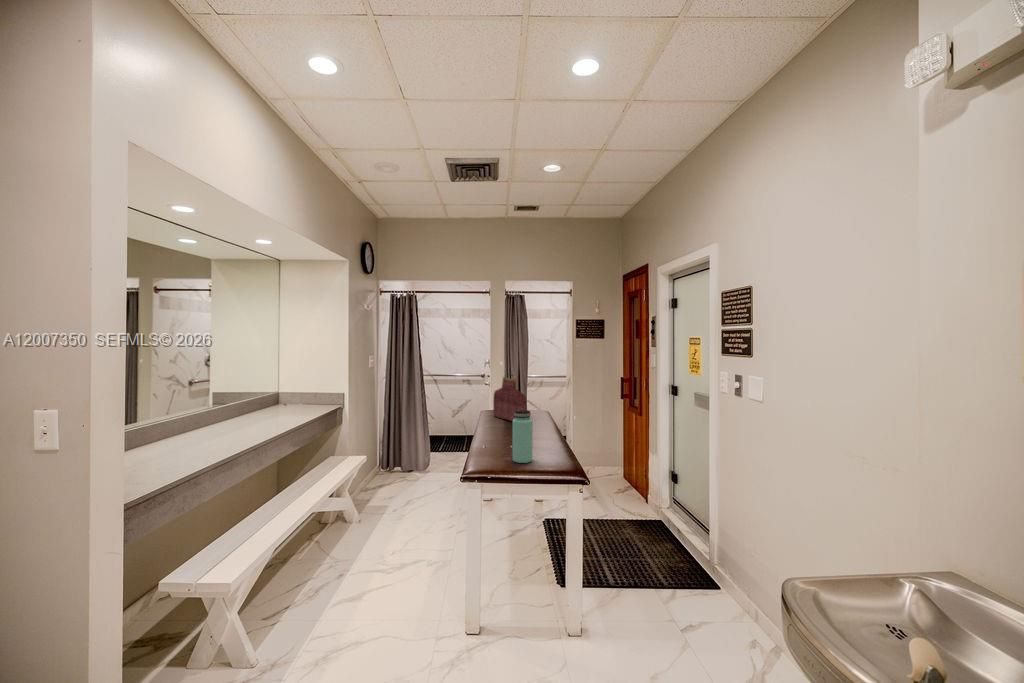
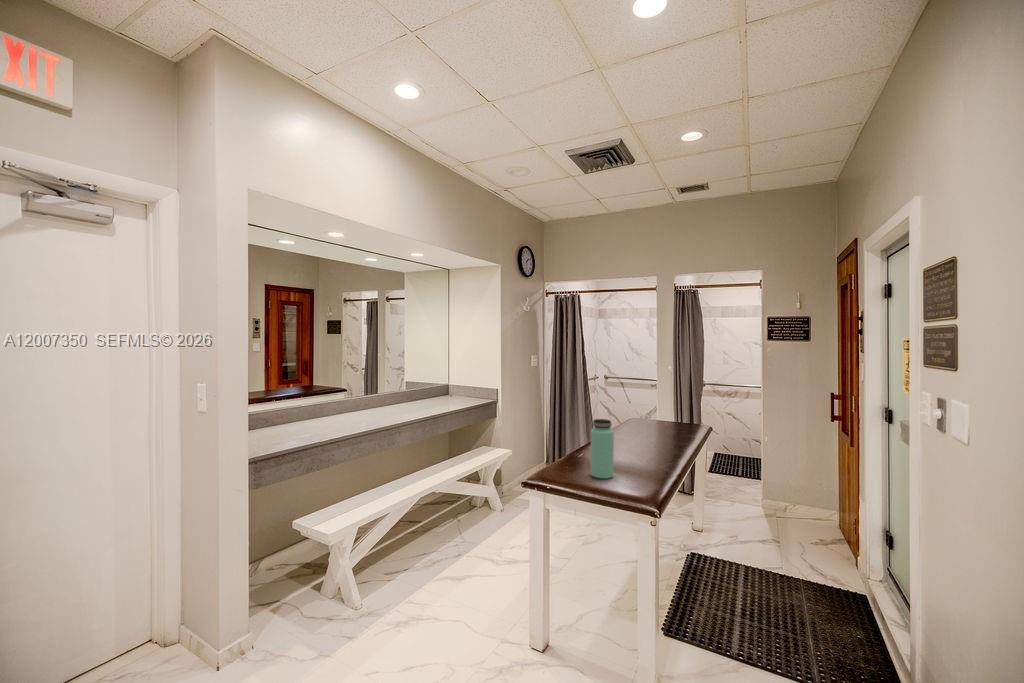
handbag: present [493,374,527,421] -> none [633,379,664,435]

